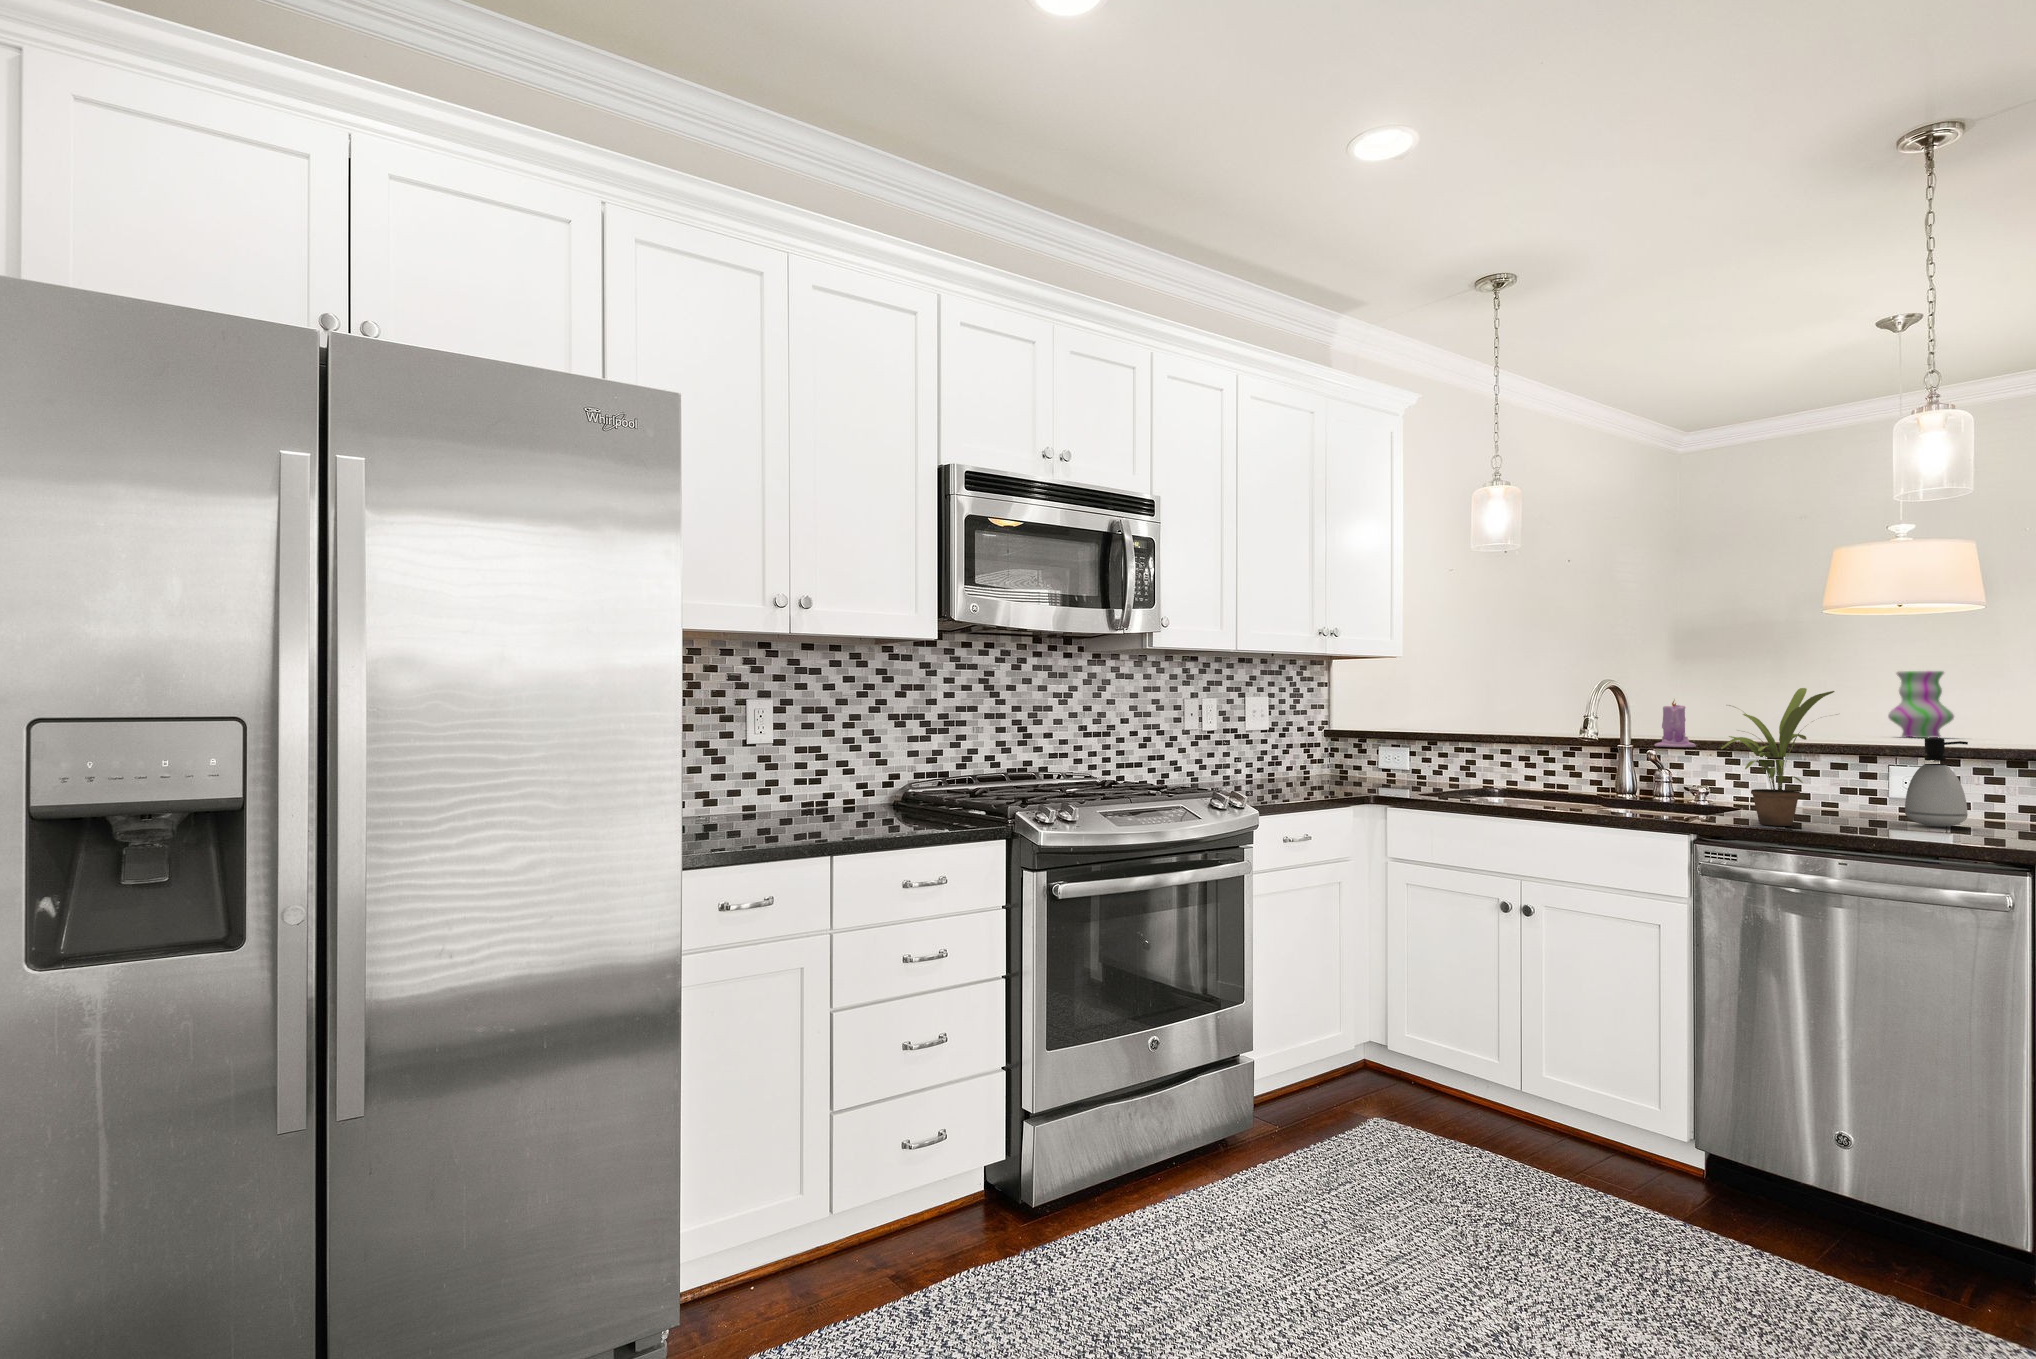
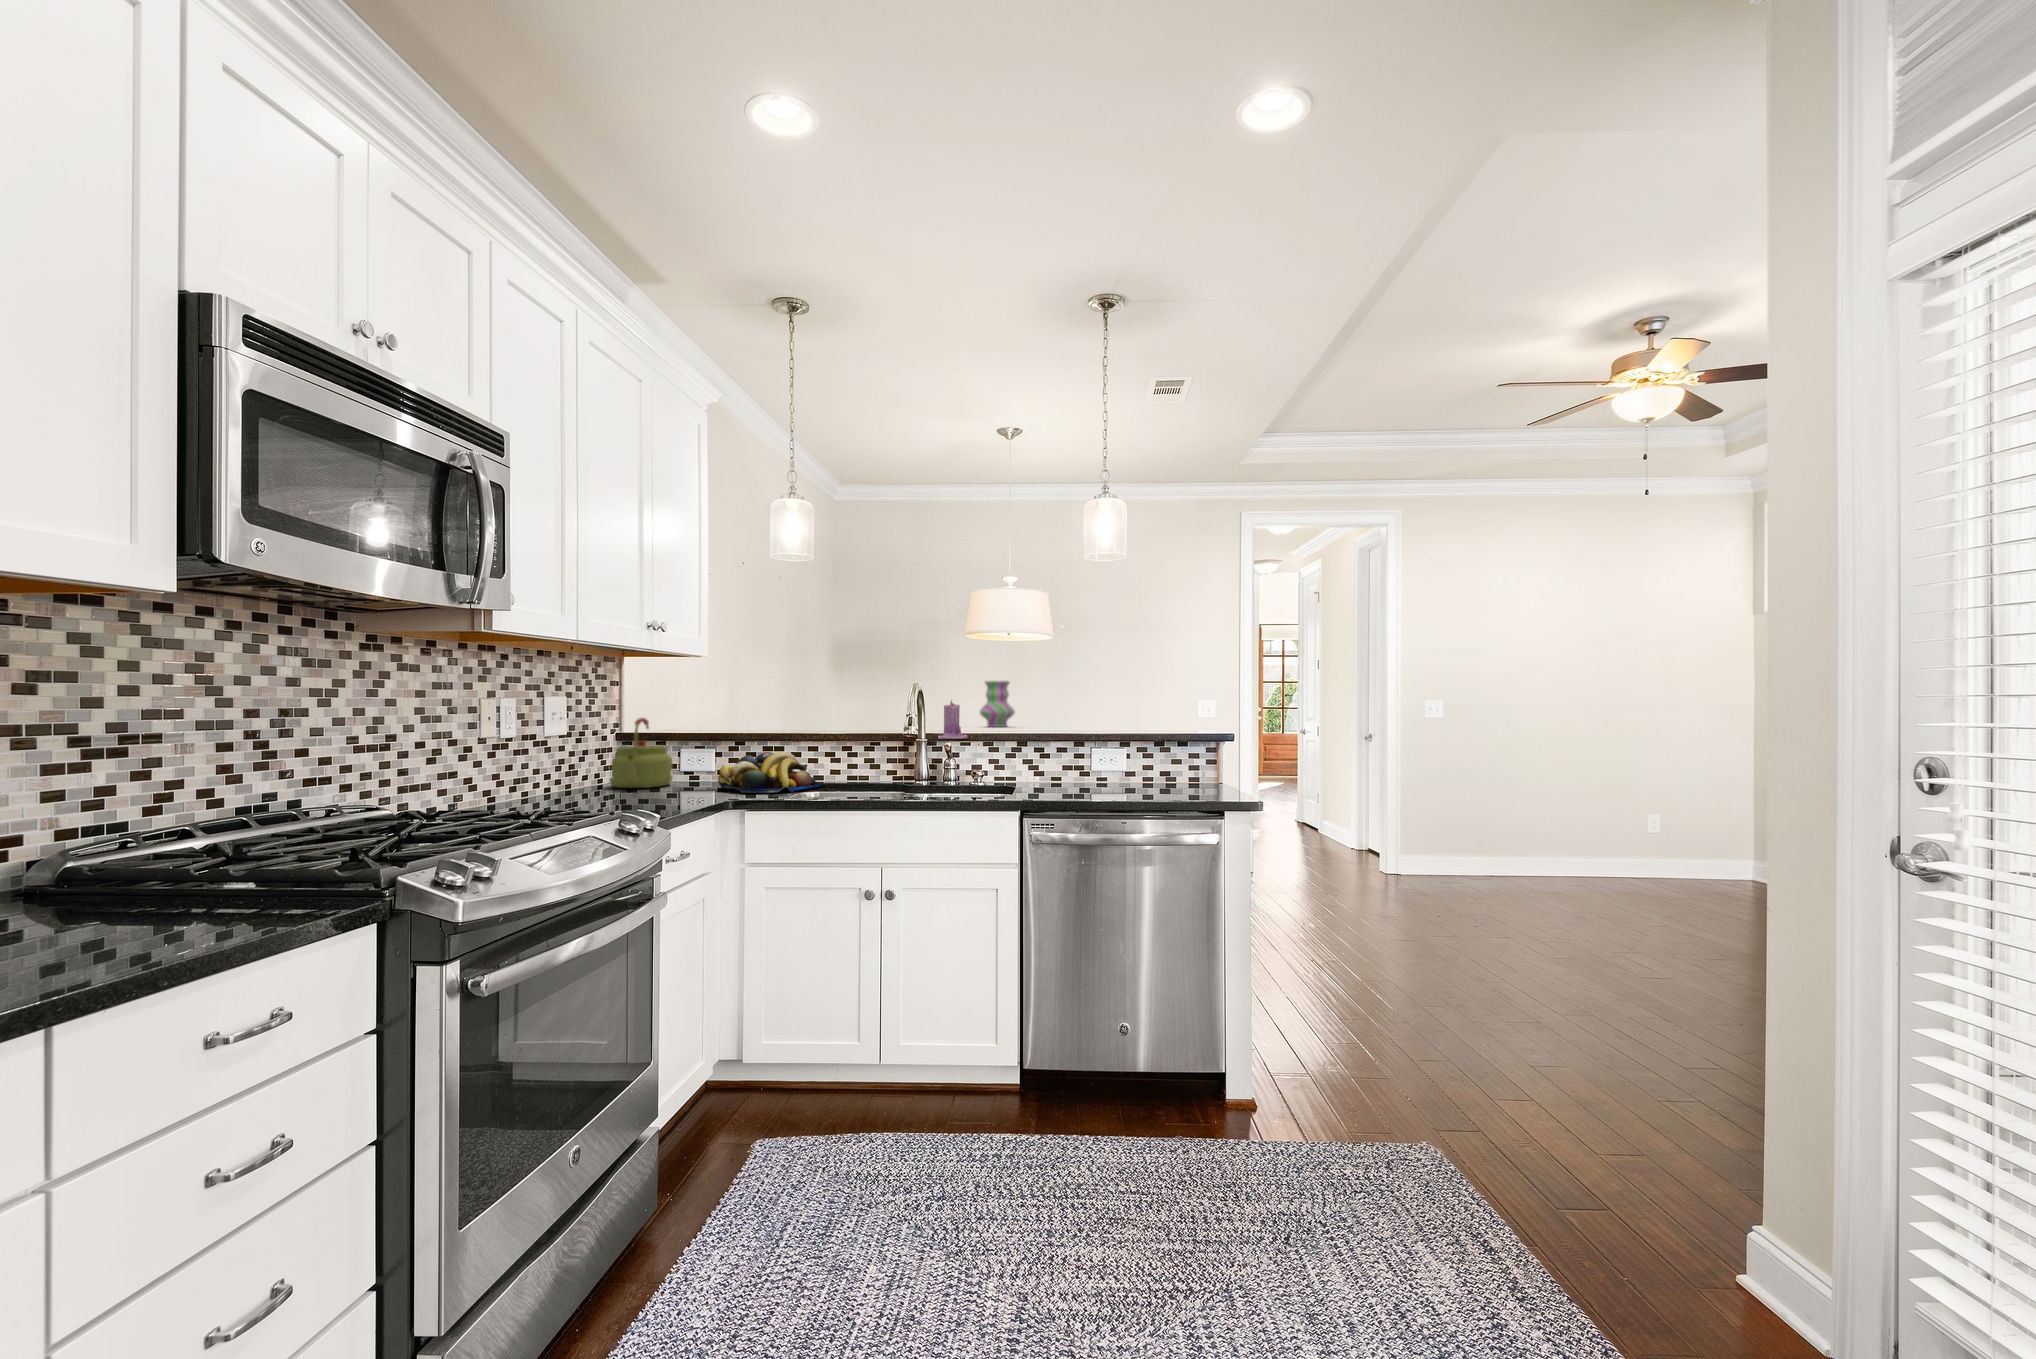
potted plant: present [1721,688,1834,826] -> none [1023,690,1108,798]
kettle: none [1316,716,1374,782] -> present [609,718,673,788]
soap dispenser: present [1905,737,1968,827] -> none [1122,726,1156,789]
fruit bowl: none [1402,754,1512,794] -> present [718,752,821,793]

